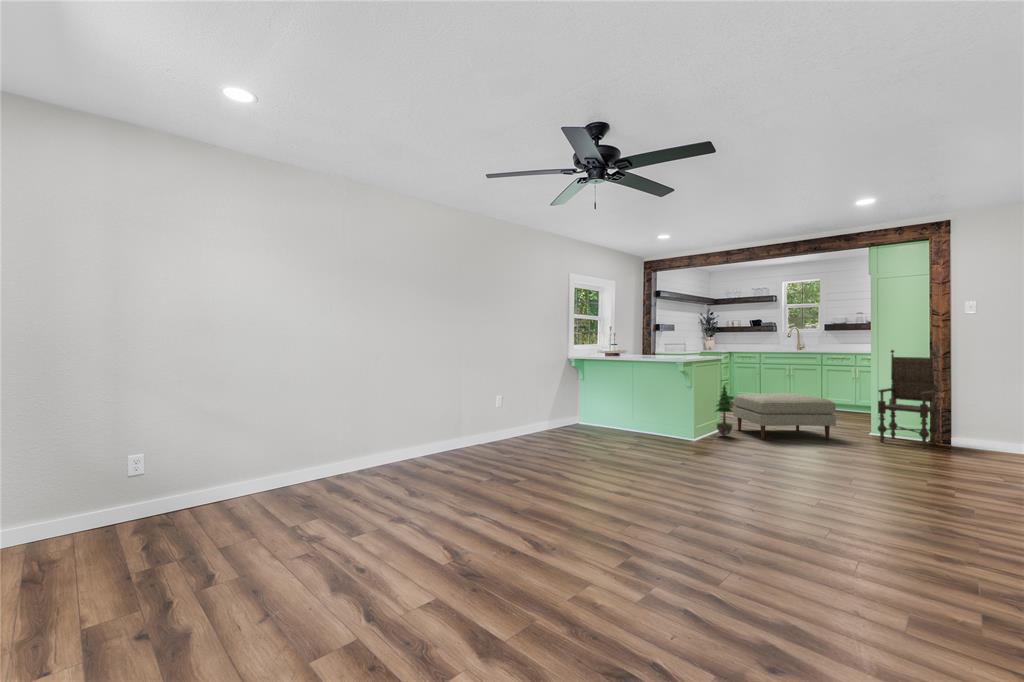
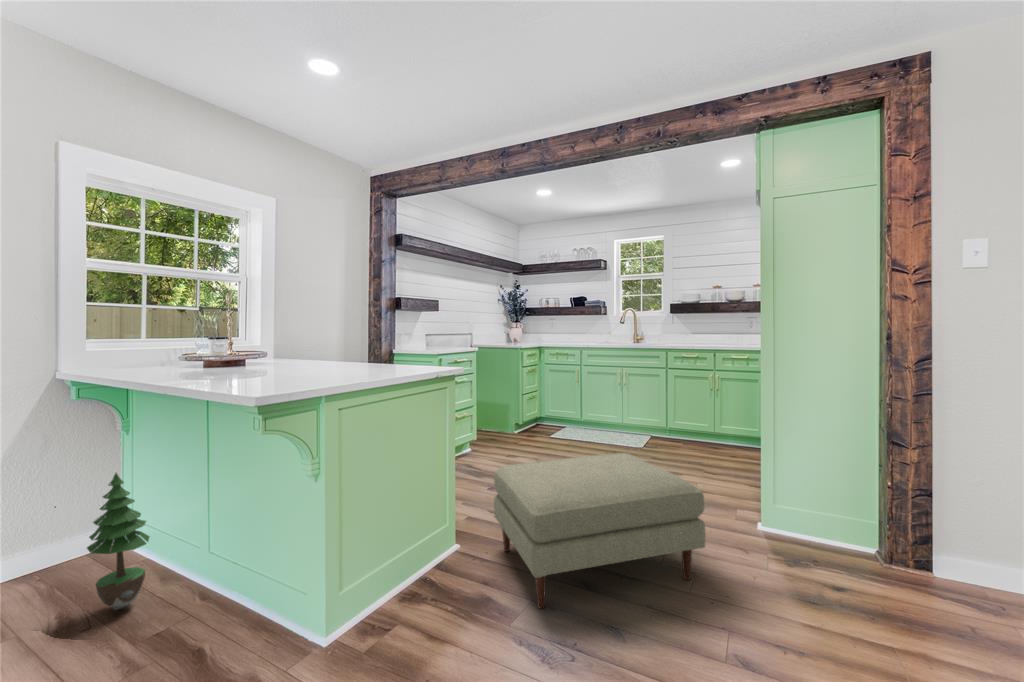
armchair: present [878,350,937,448] -> none [788,353,905,599]
potted tree: present [715,386,733,436] -> present [87,473,149,610]

